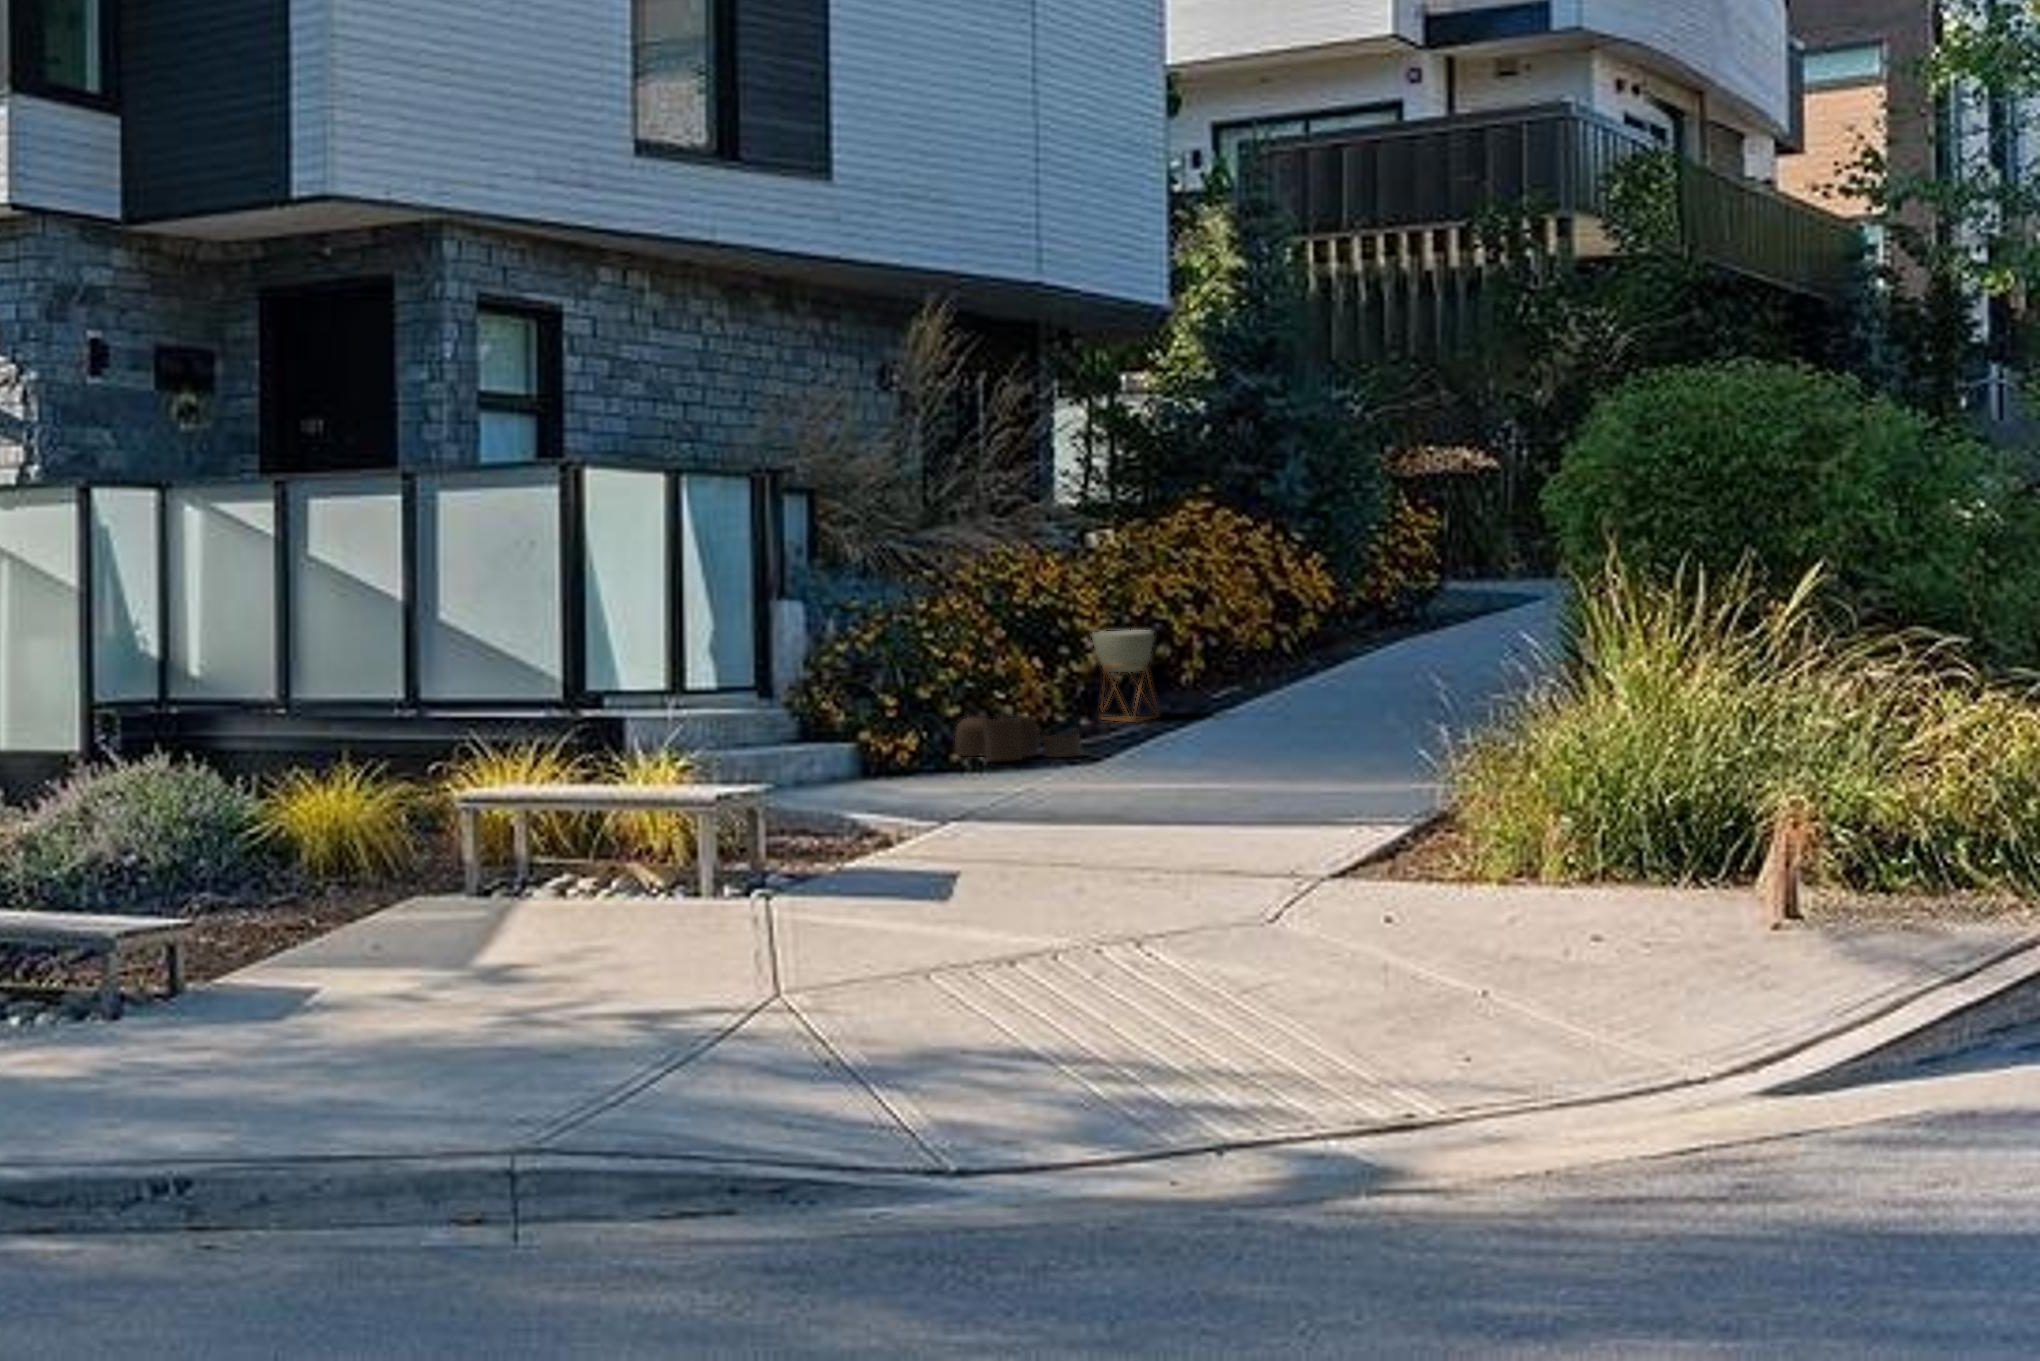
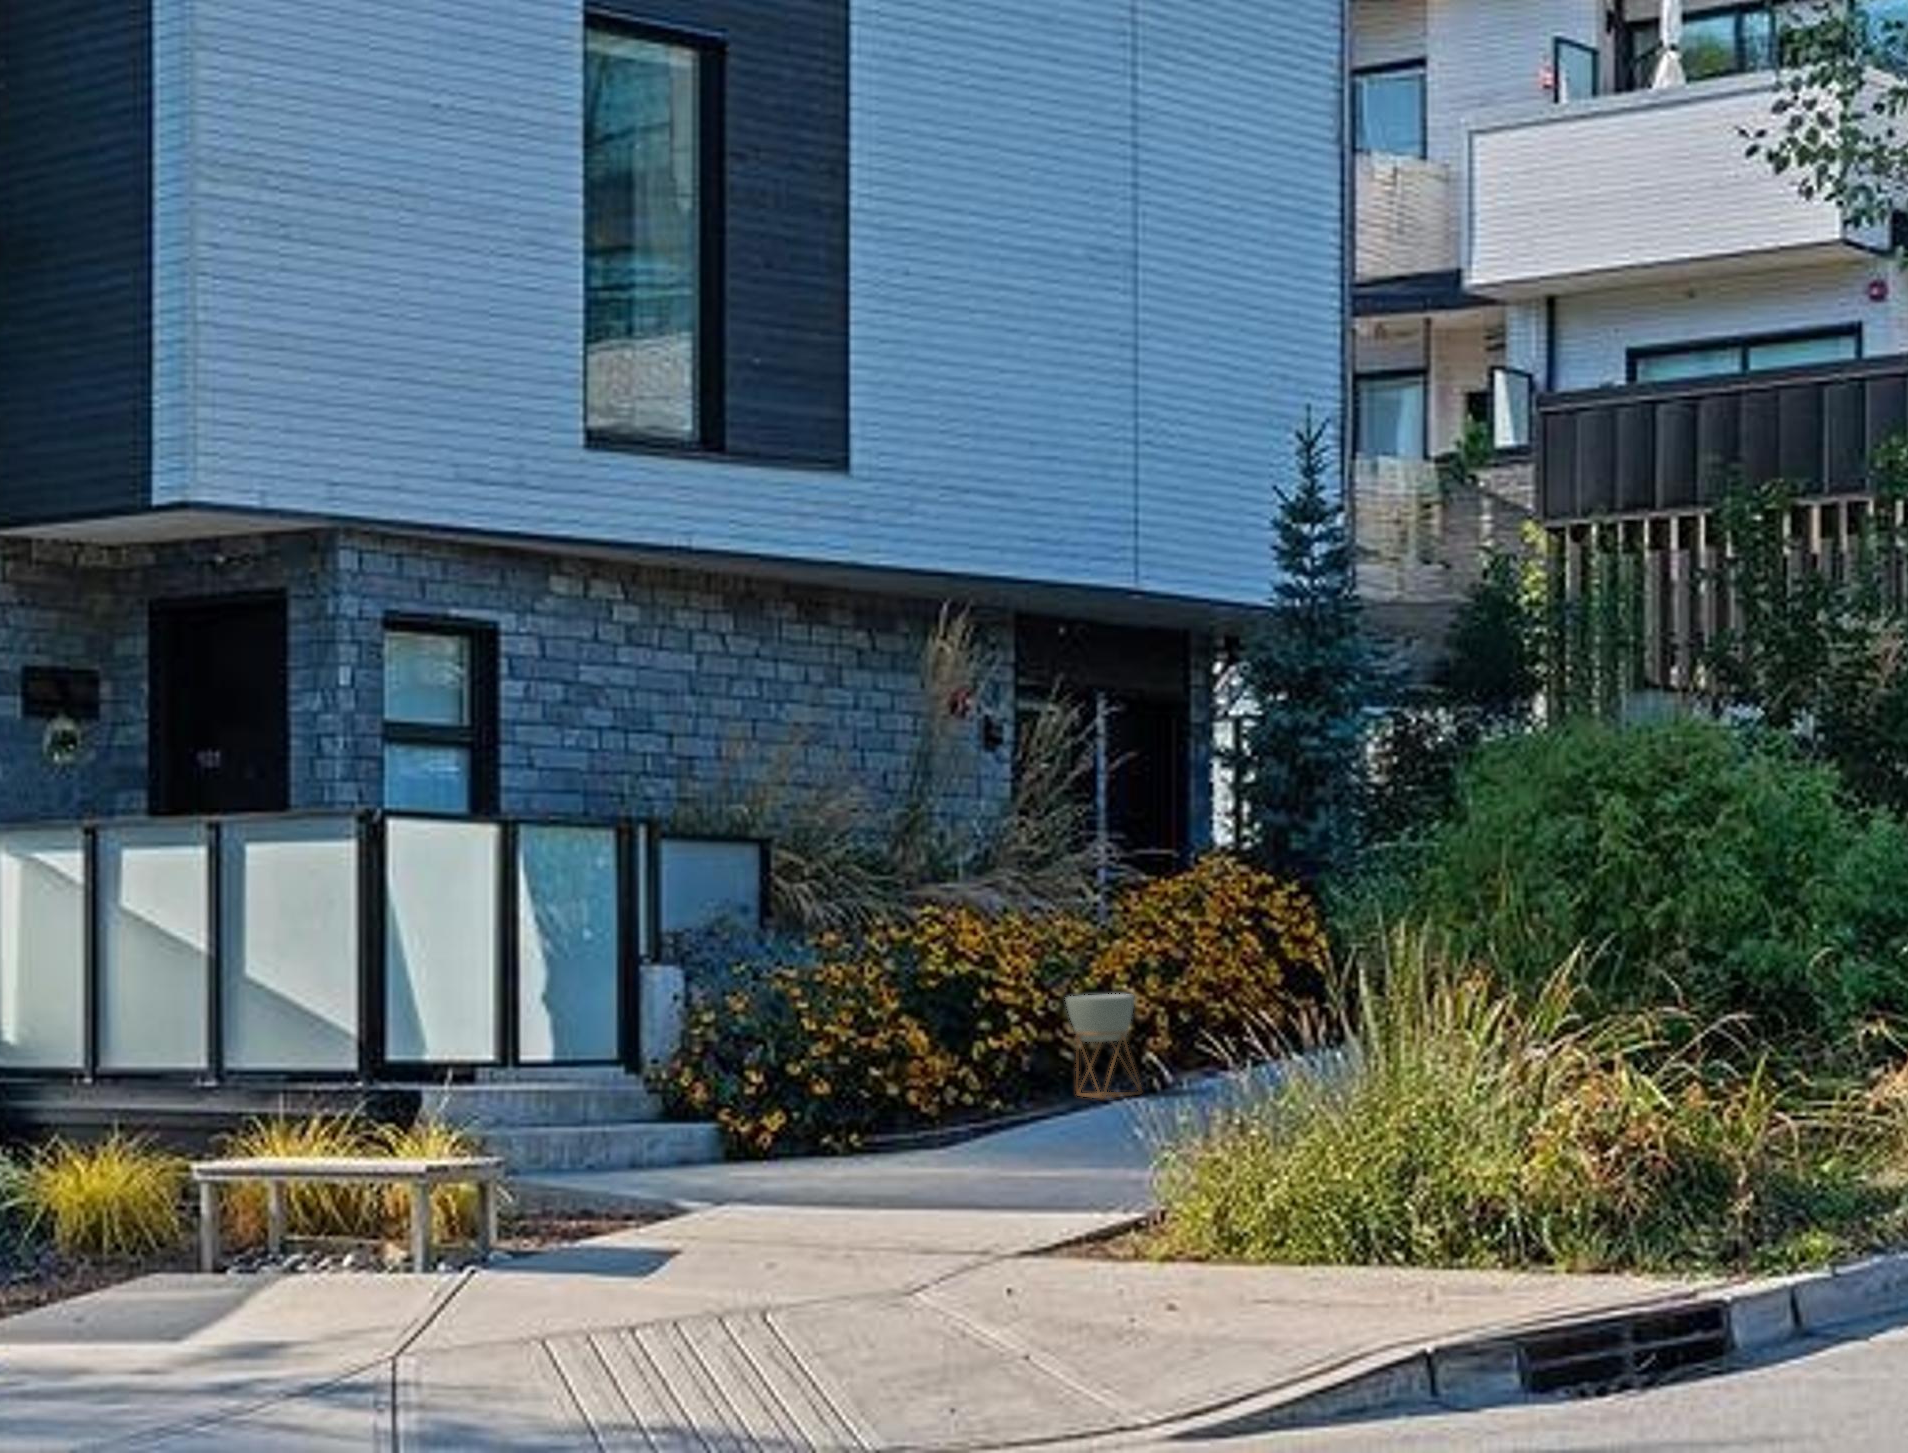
woven basket: present [955,715,1081,761] -> none [868,1083,997,1140]

